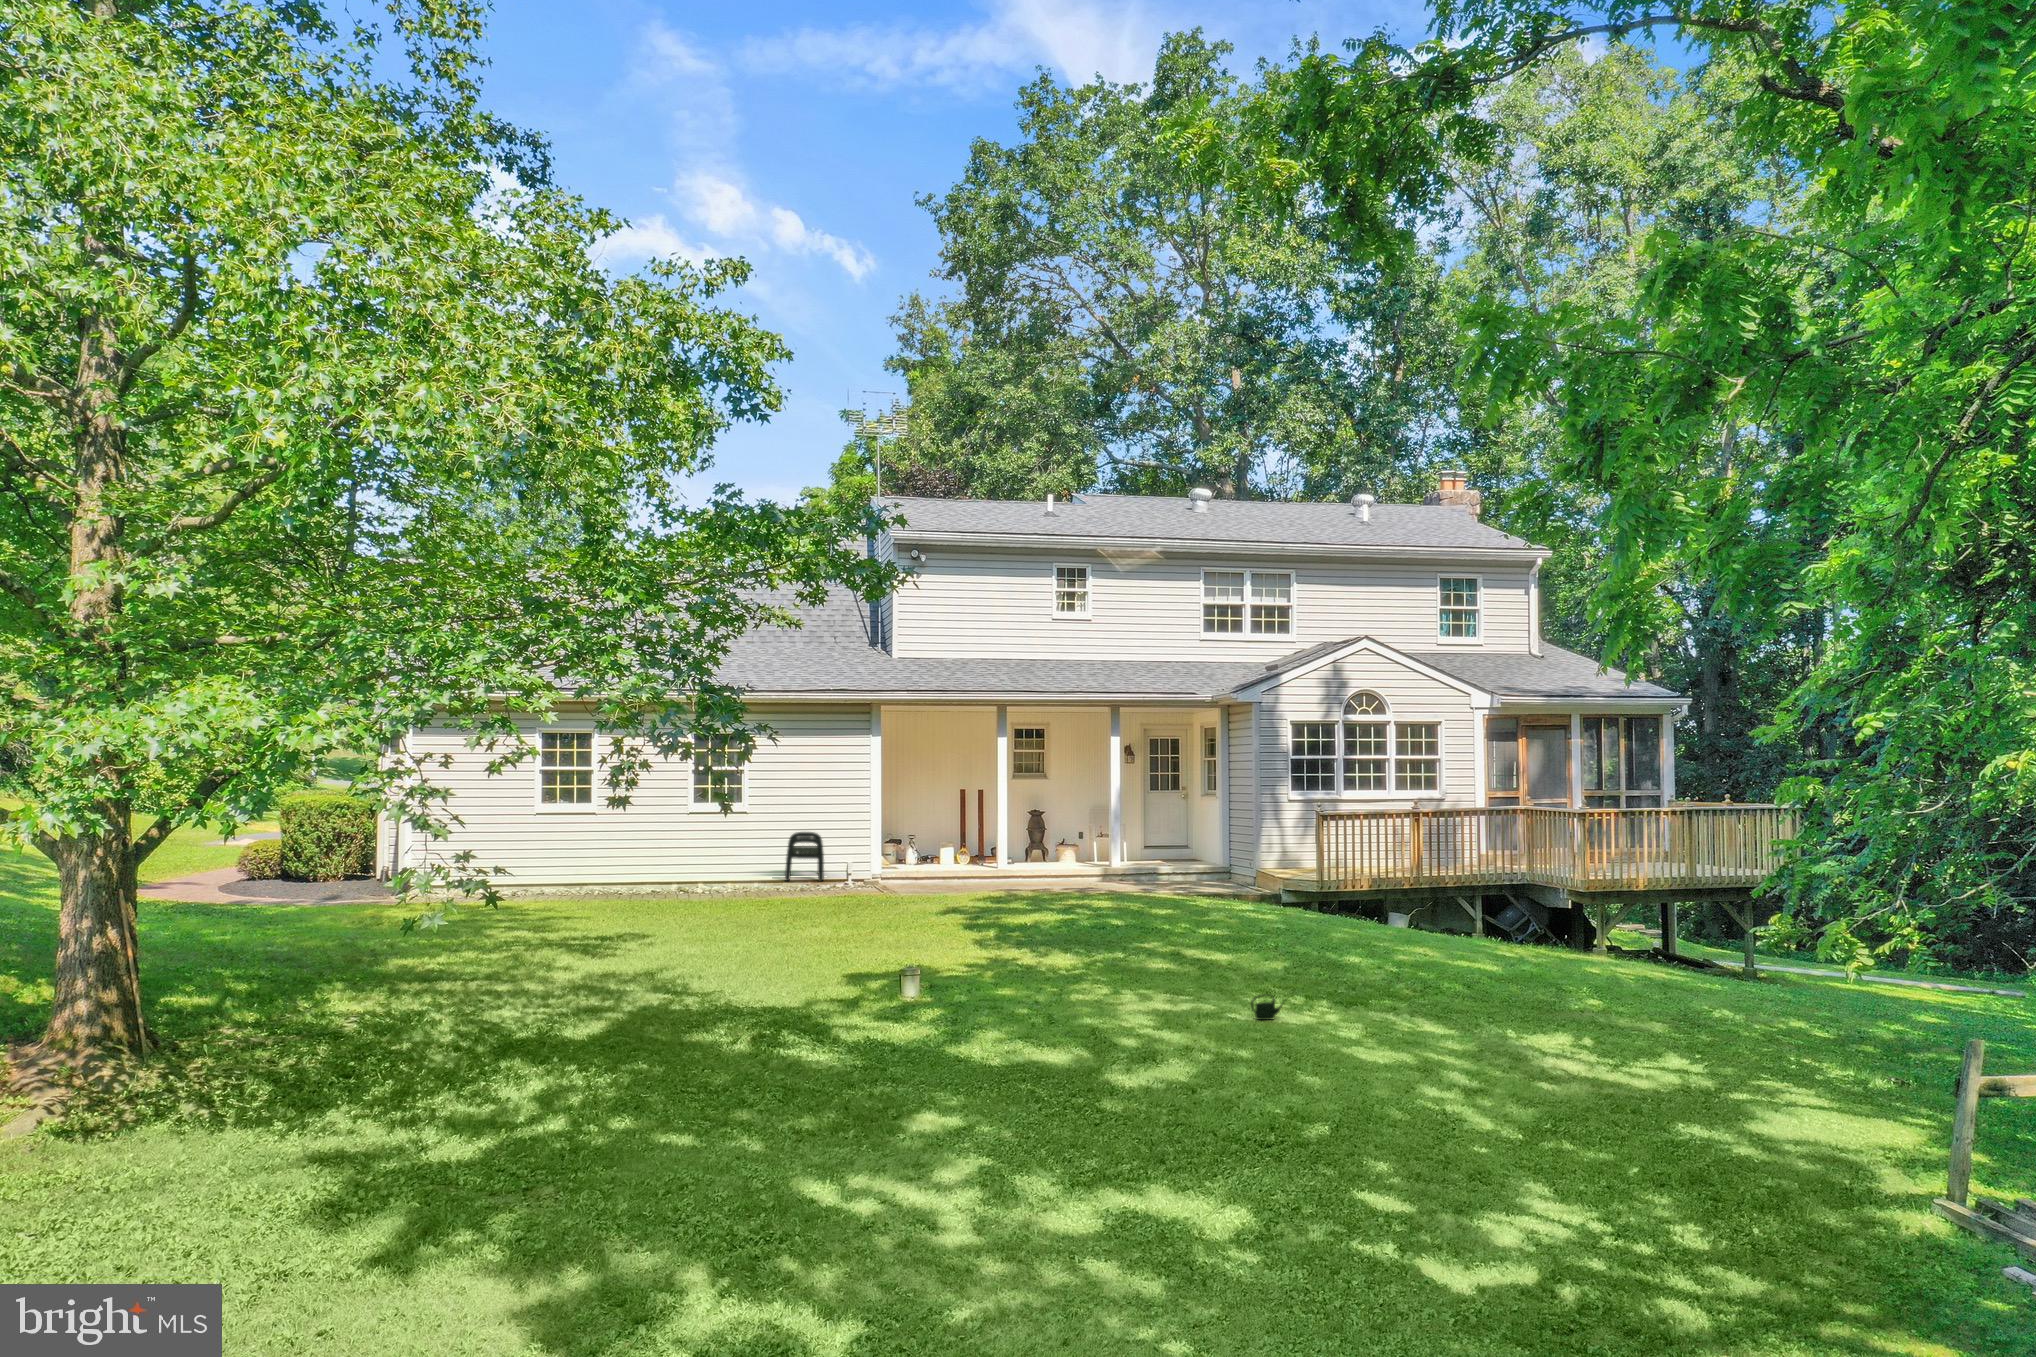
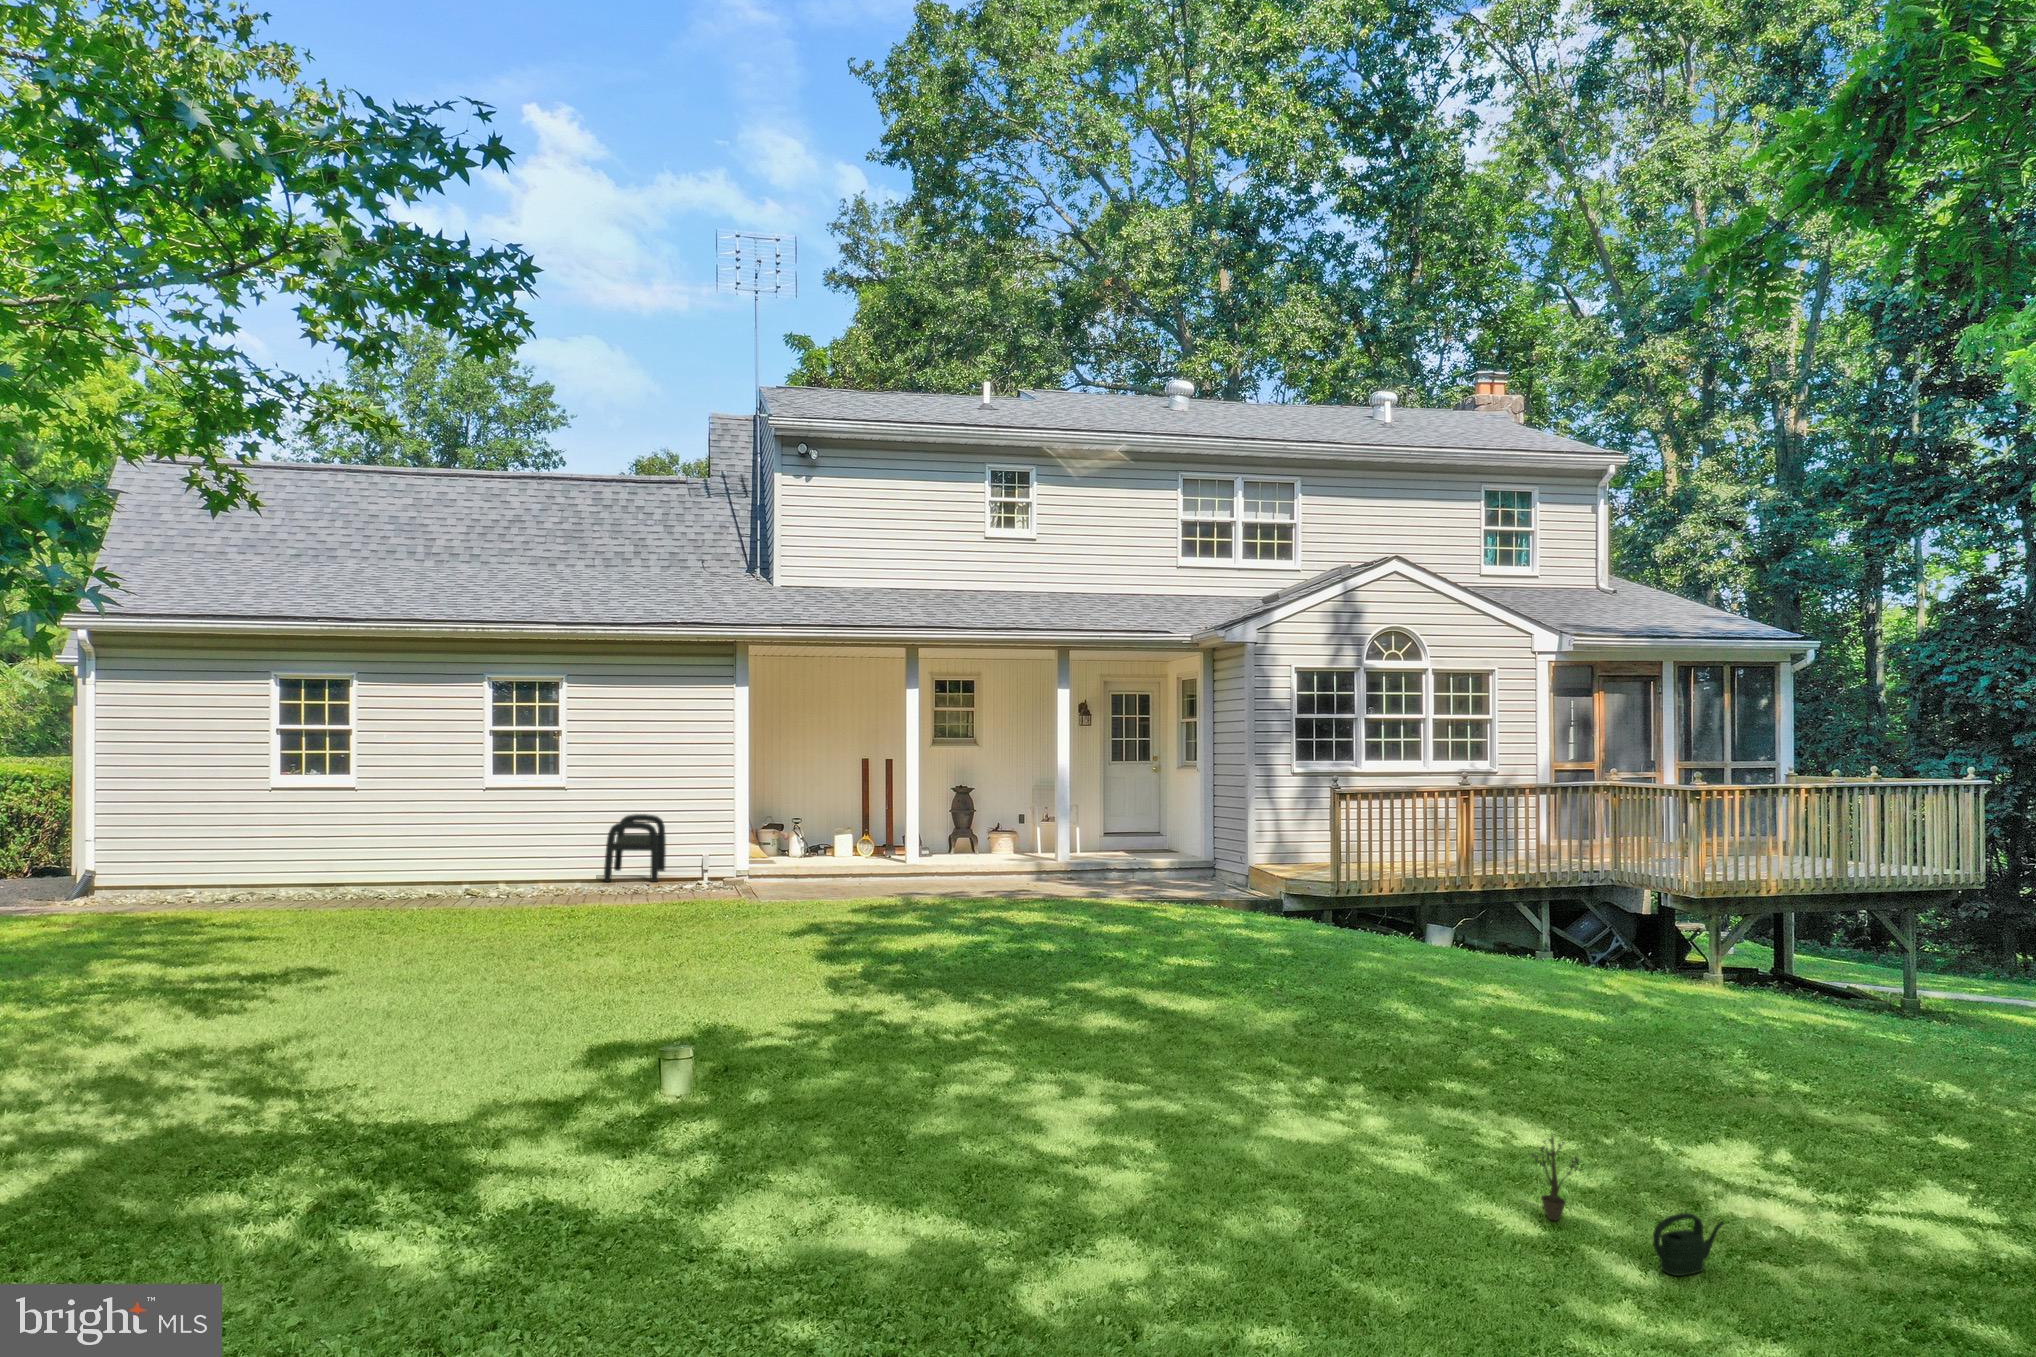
watering can: present [1251,994,1283,1020] -> present [1653,1213,1724,1276]
decorative plant: none [1401,1004,1430,1050] -> present [1525,1134,1580,1221]

